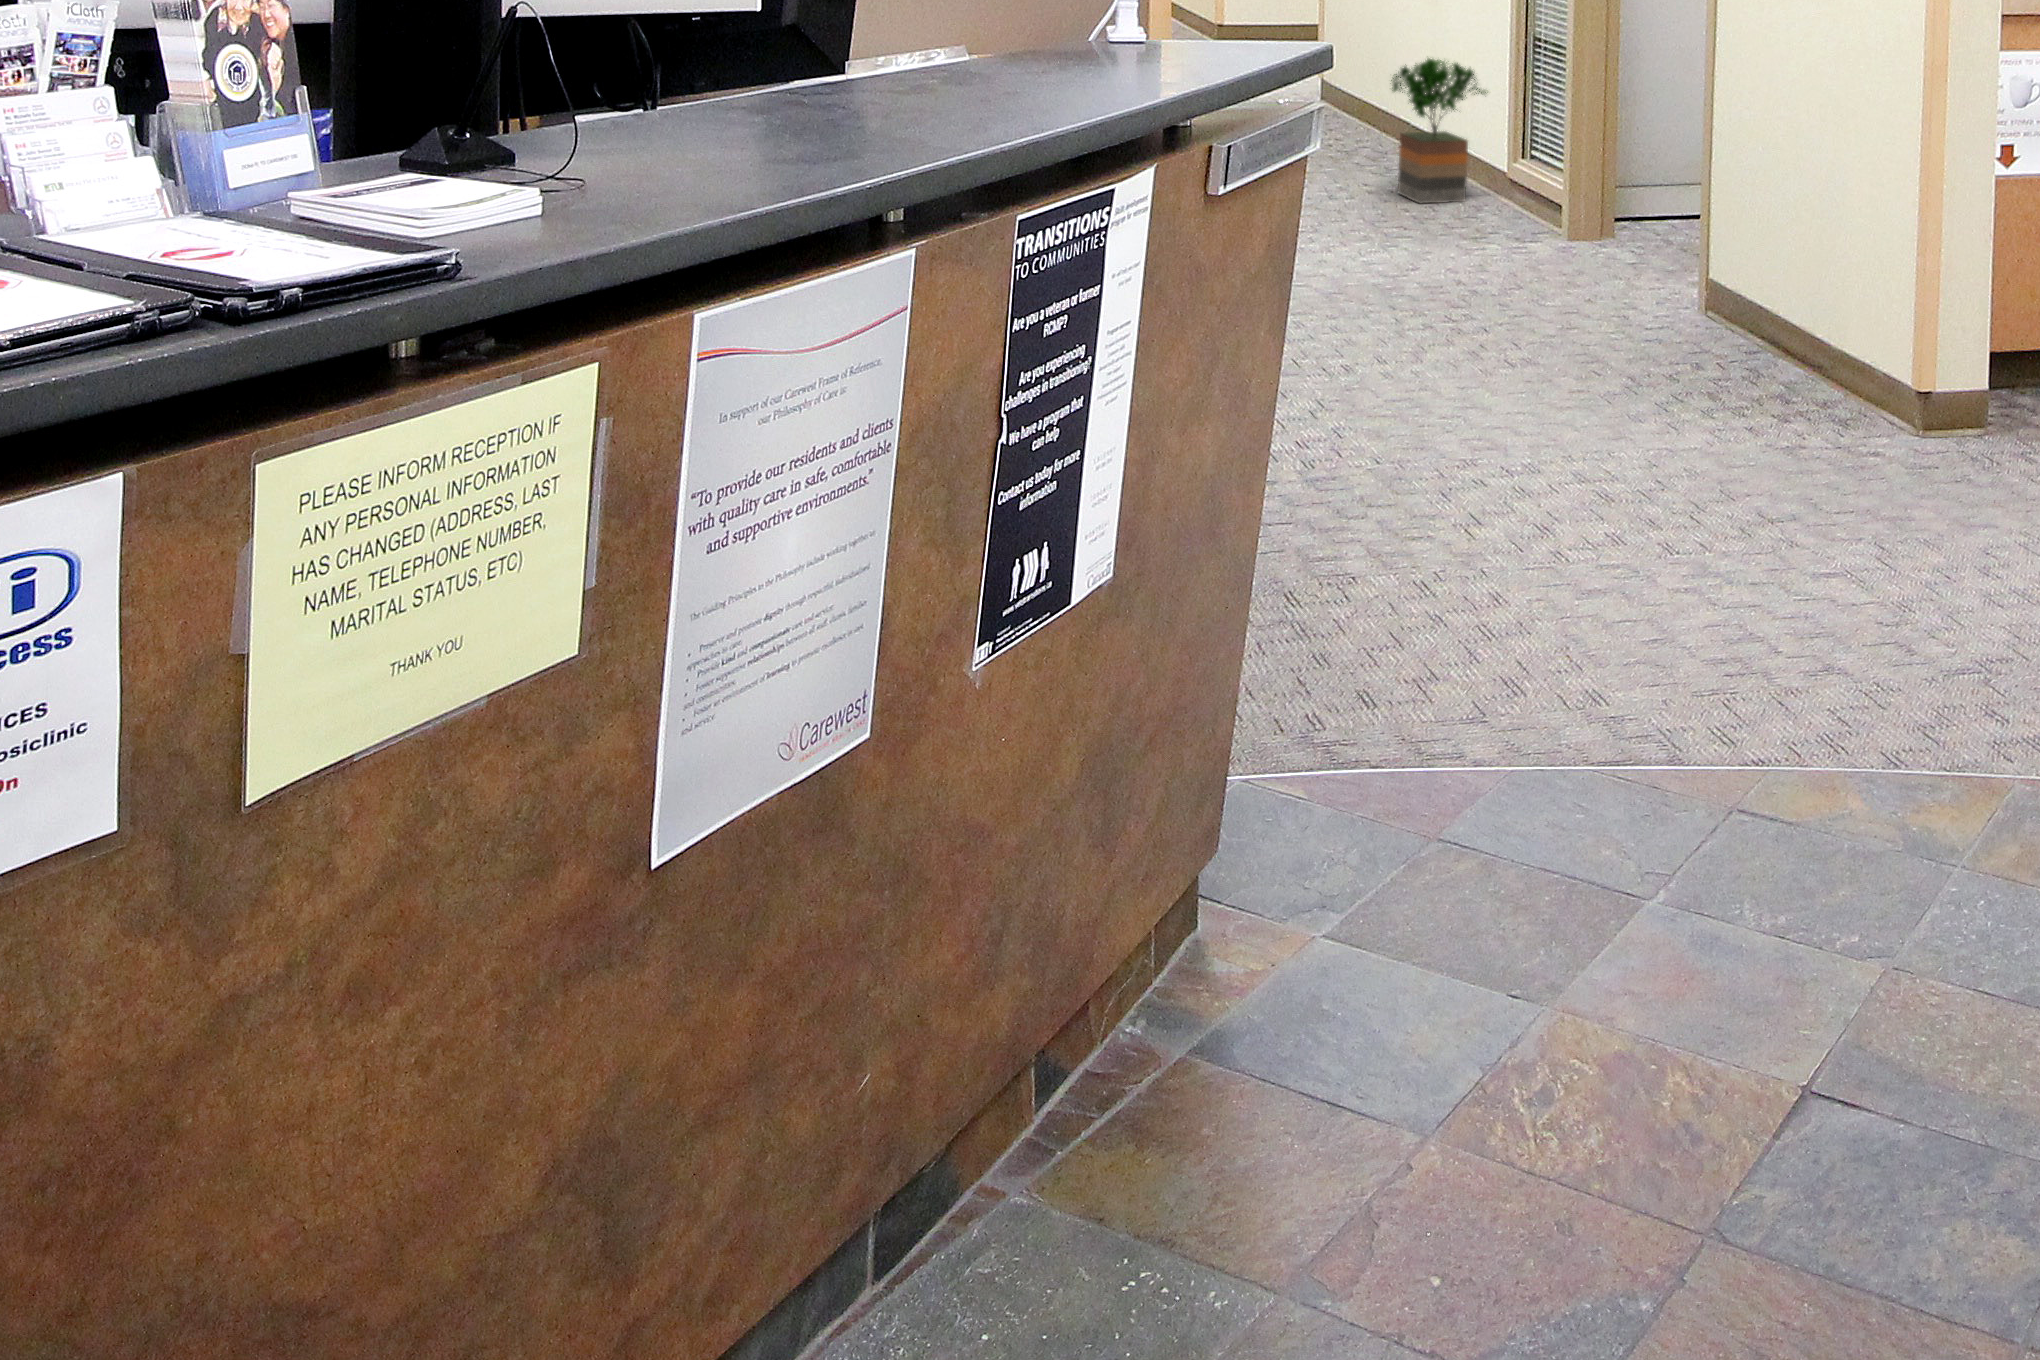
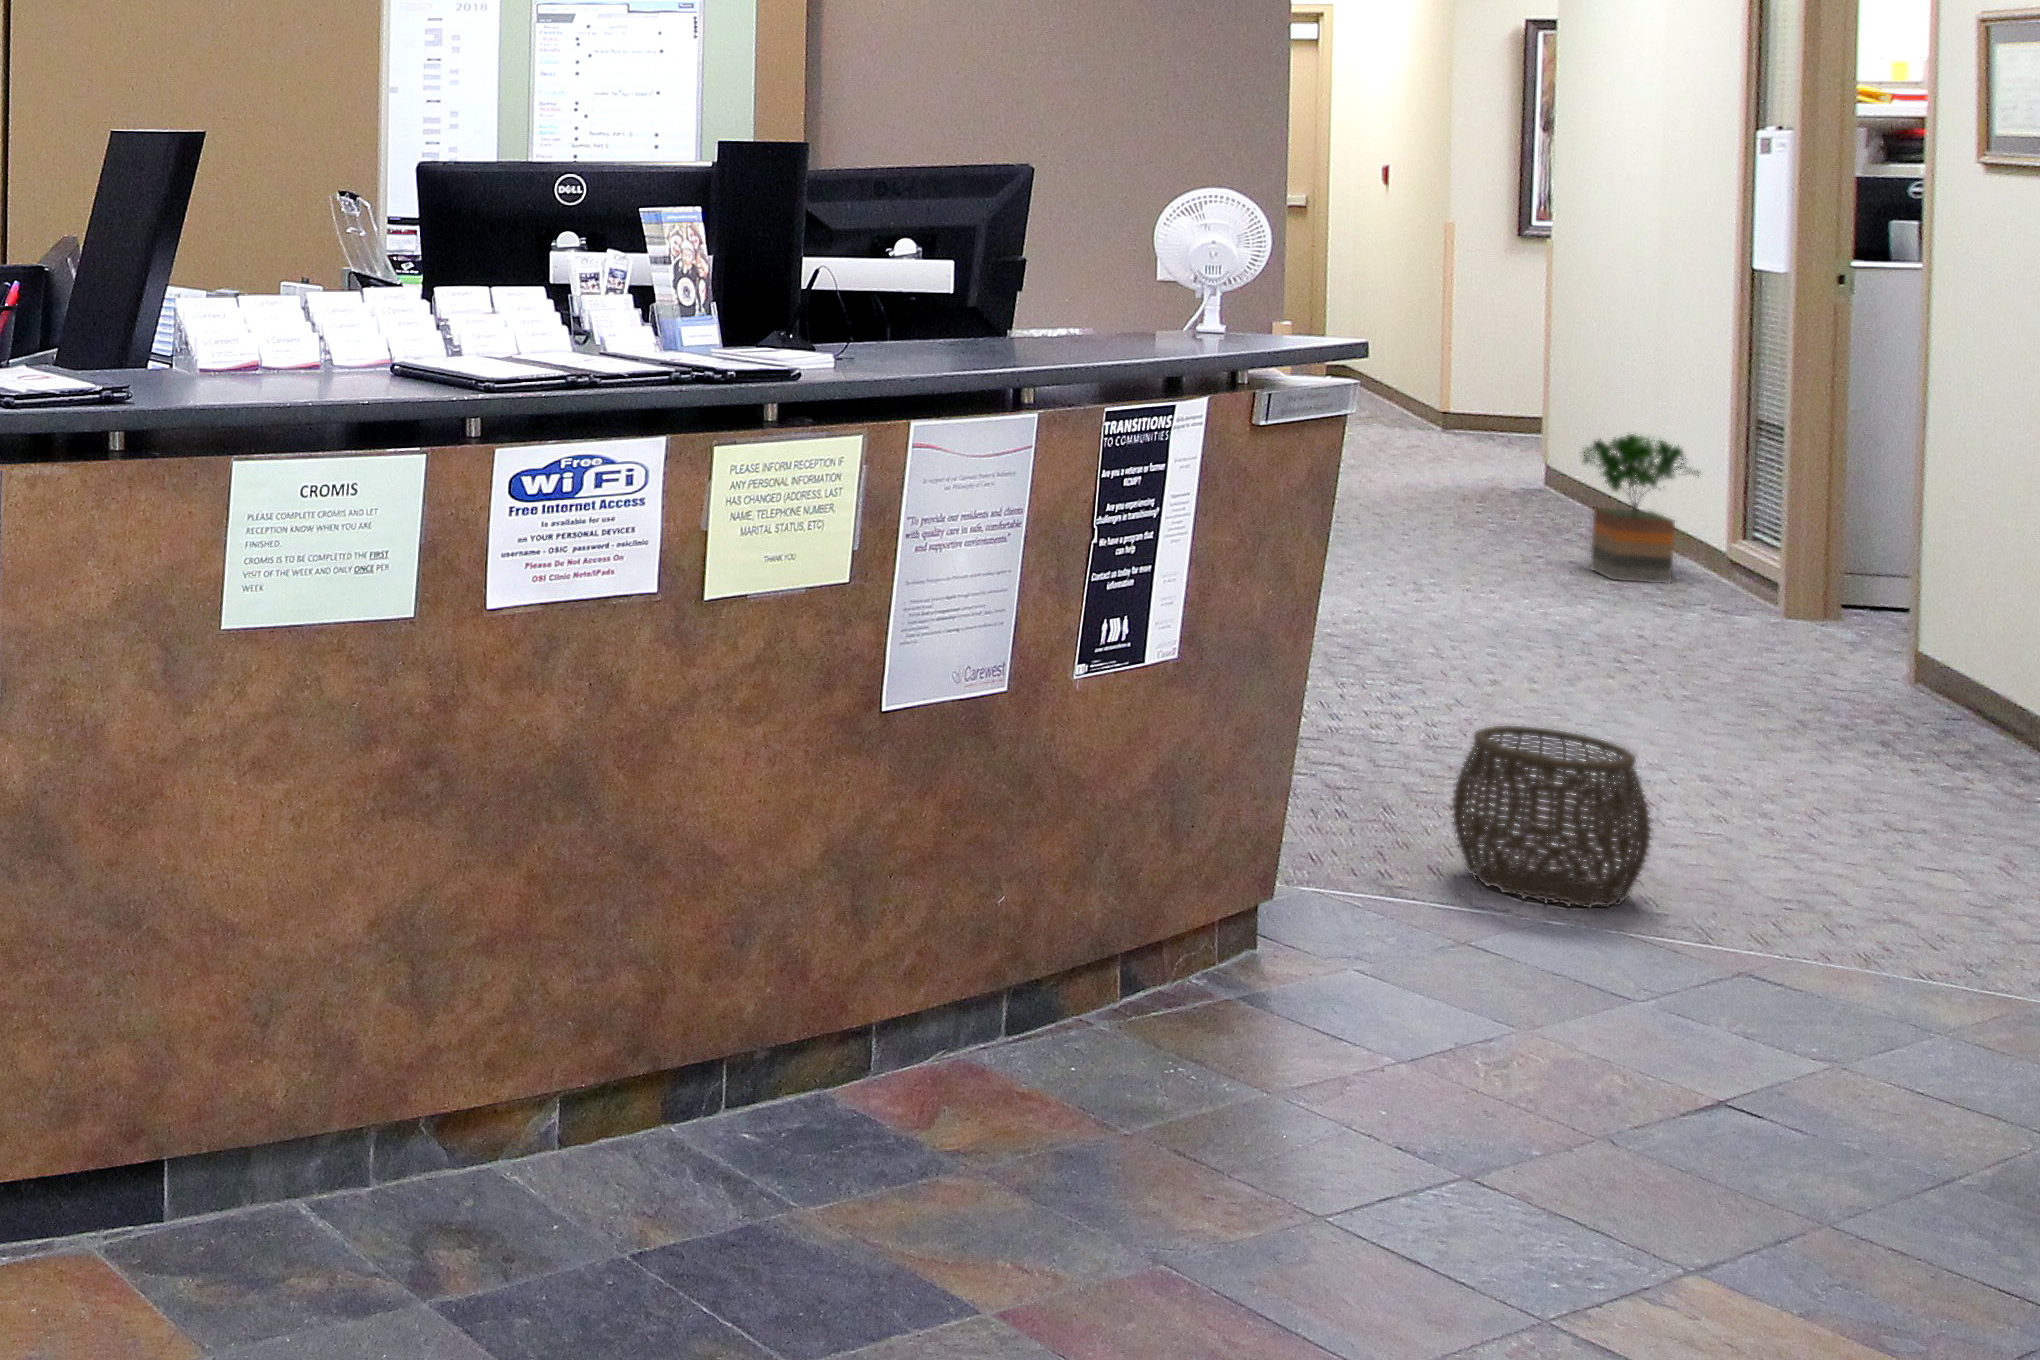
woven basket: none [1417,493,1637,738] -> present [1452,726,1652,907]

